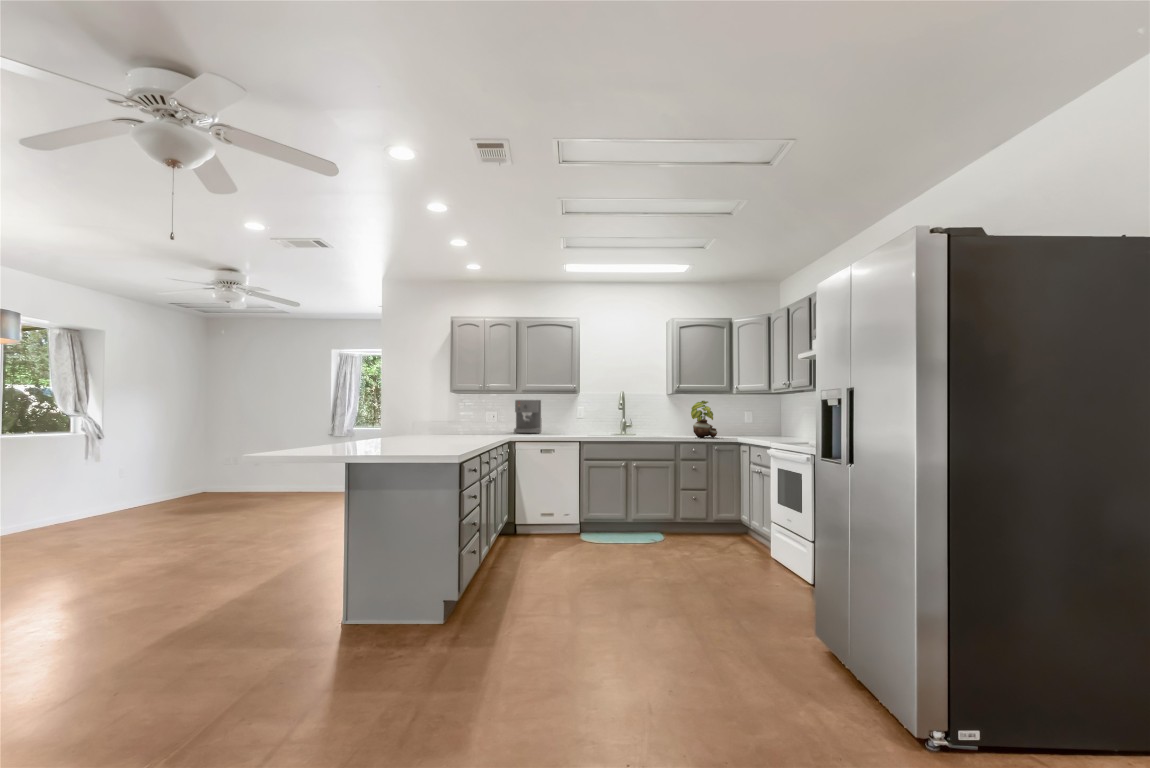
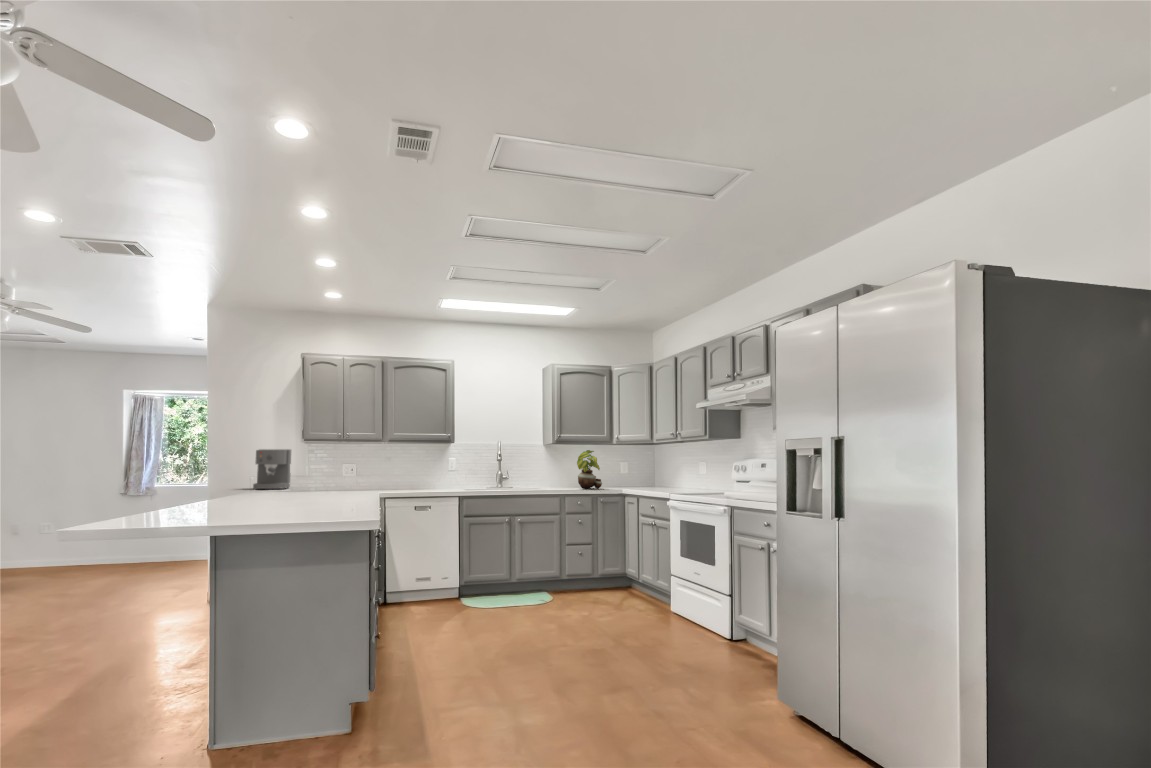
coffee maker: present [514,400,542,433] -> present [253,449,291,490]

